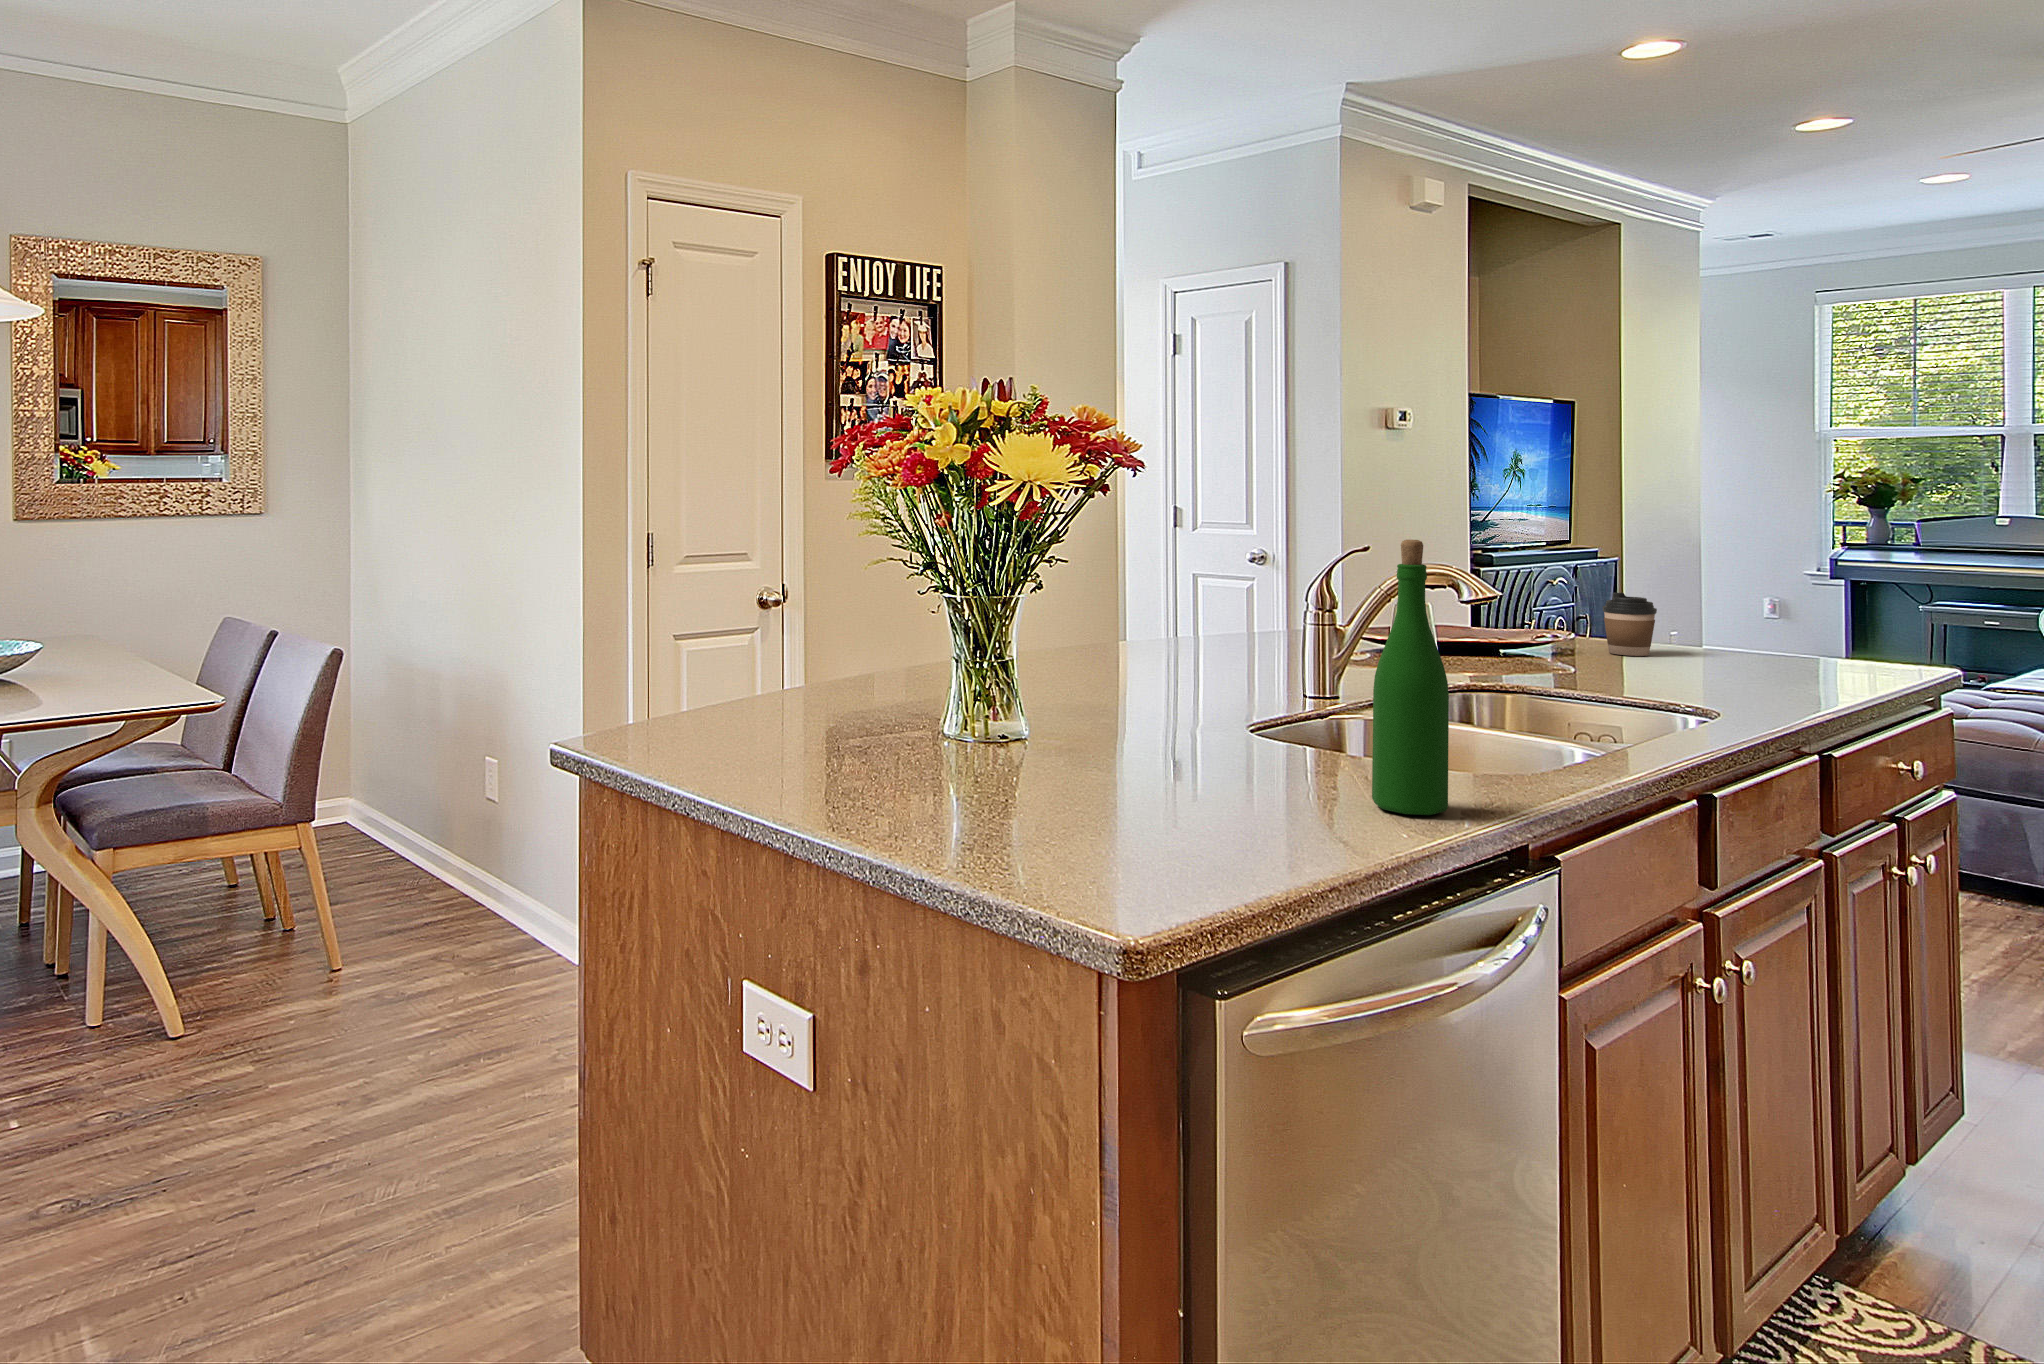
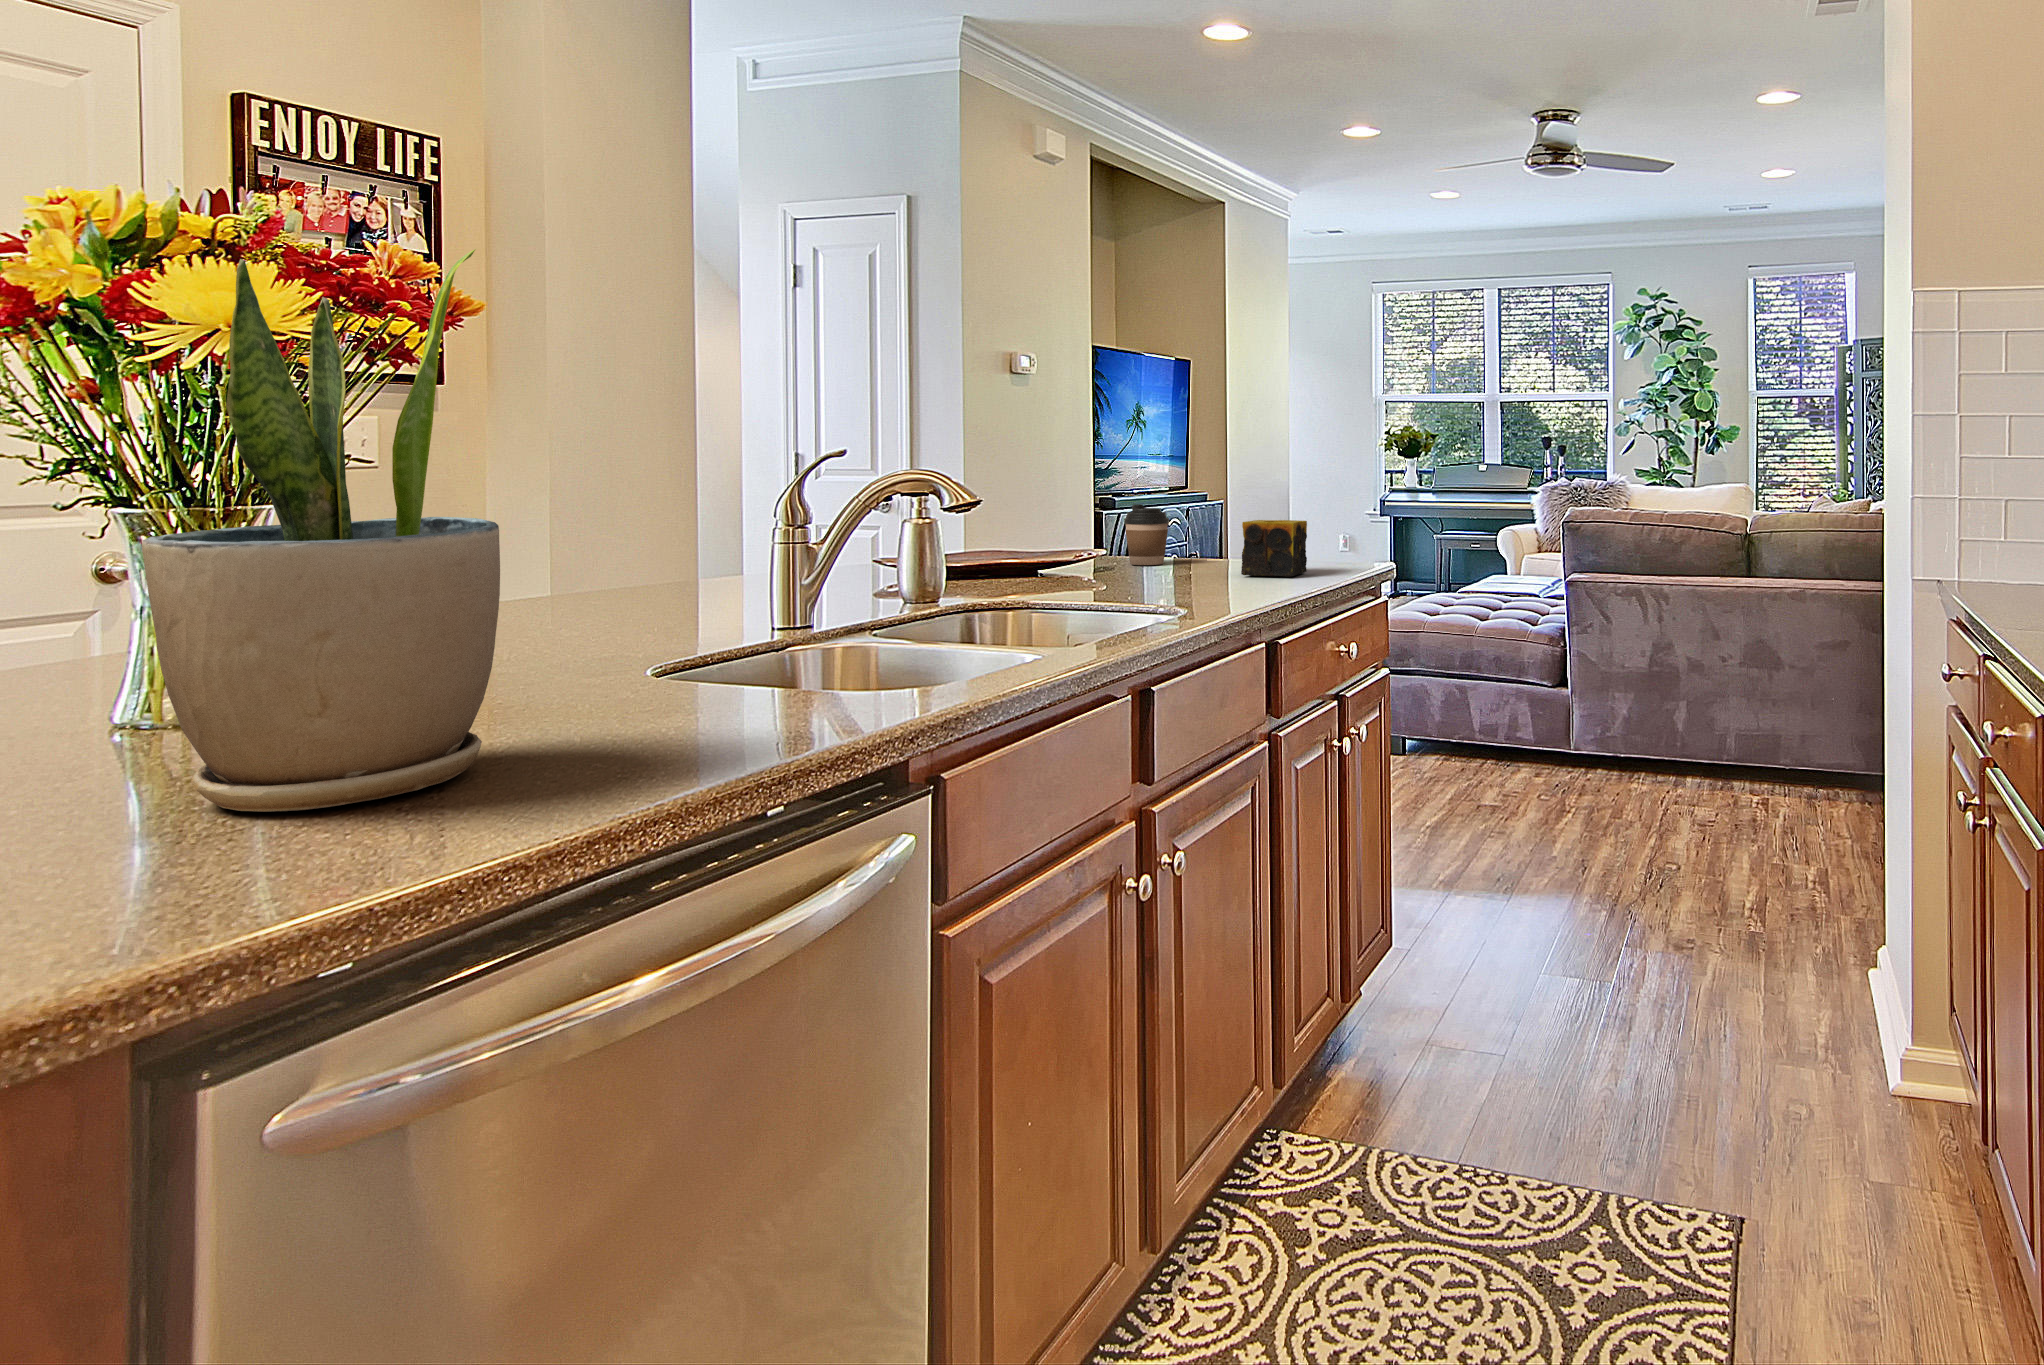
potted plant: none [1072,450,1273,826] -> present [142,250,500,812]
wine bottle: present [1372,540,1449,815] -> none [677,388,770,747]
candle: none [1763,619,1849,684] -> present [1241,520,1307,577]

